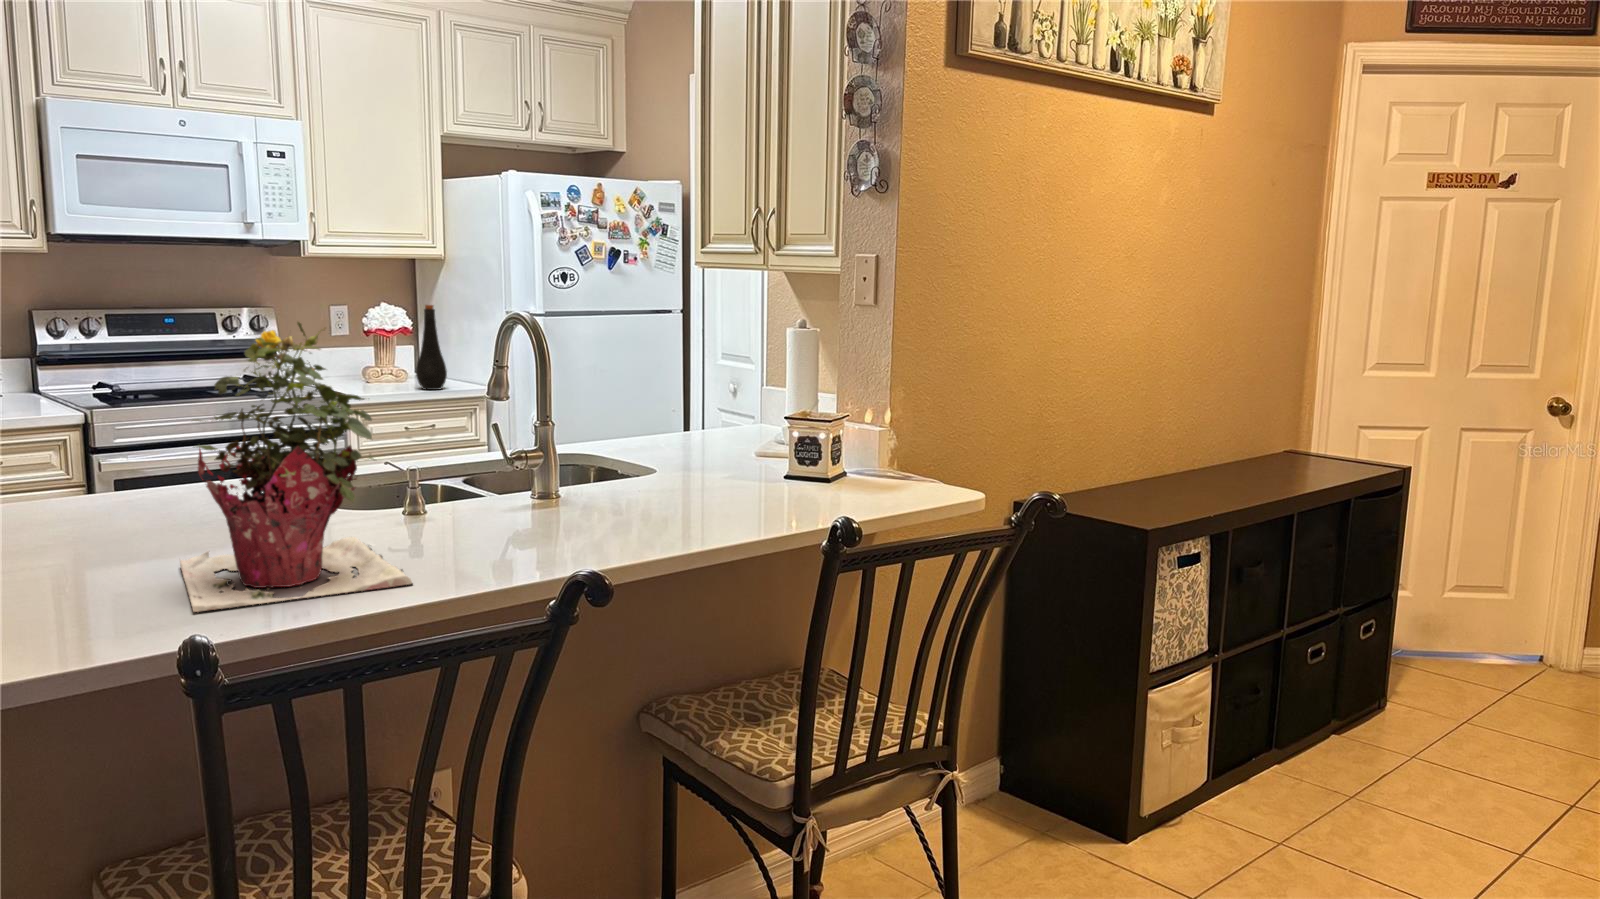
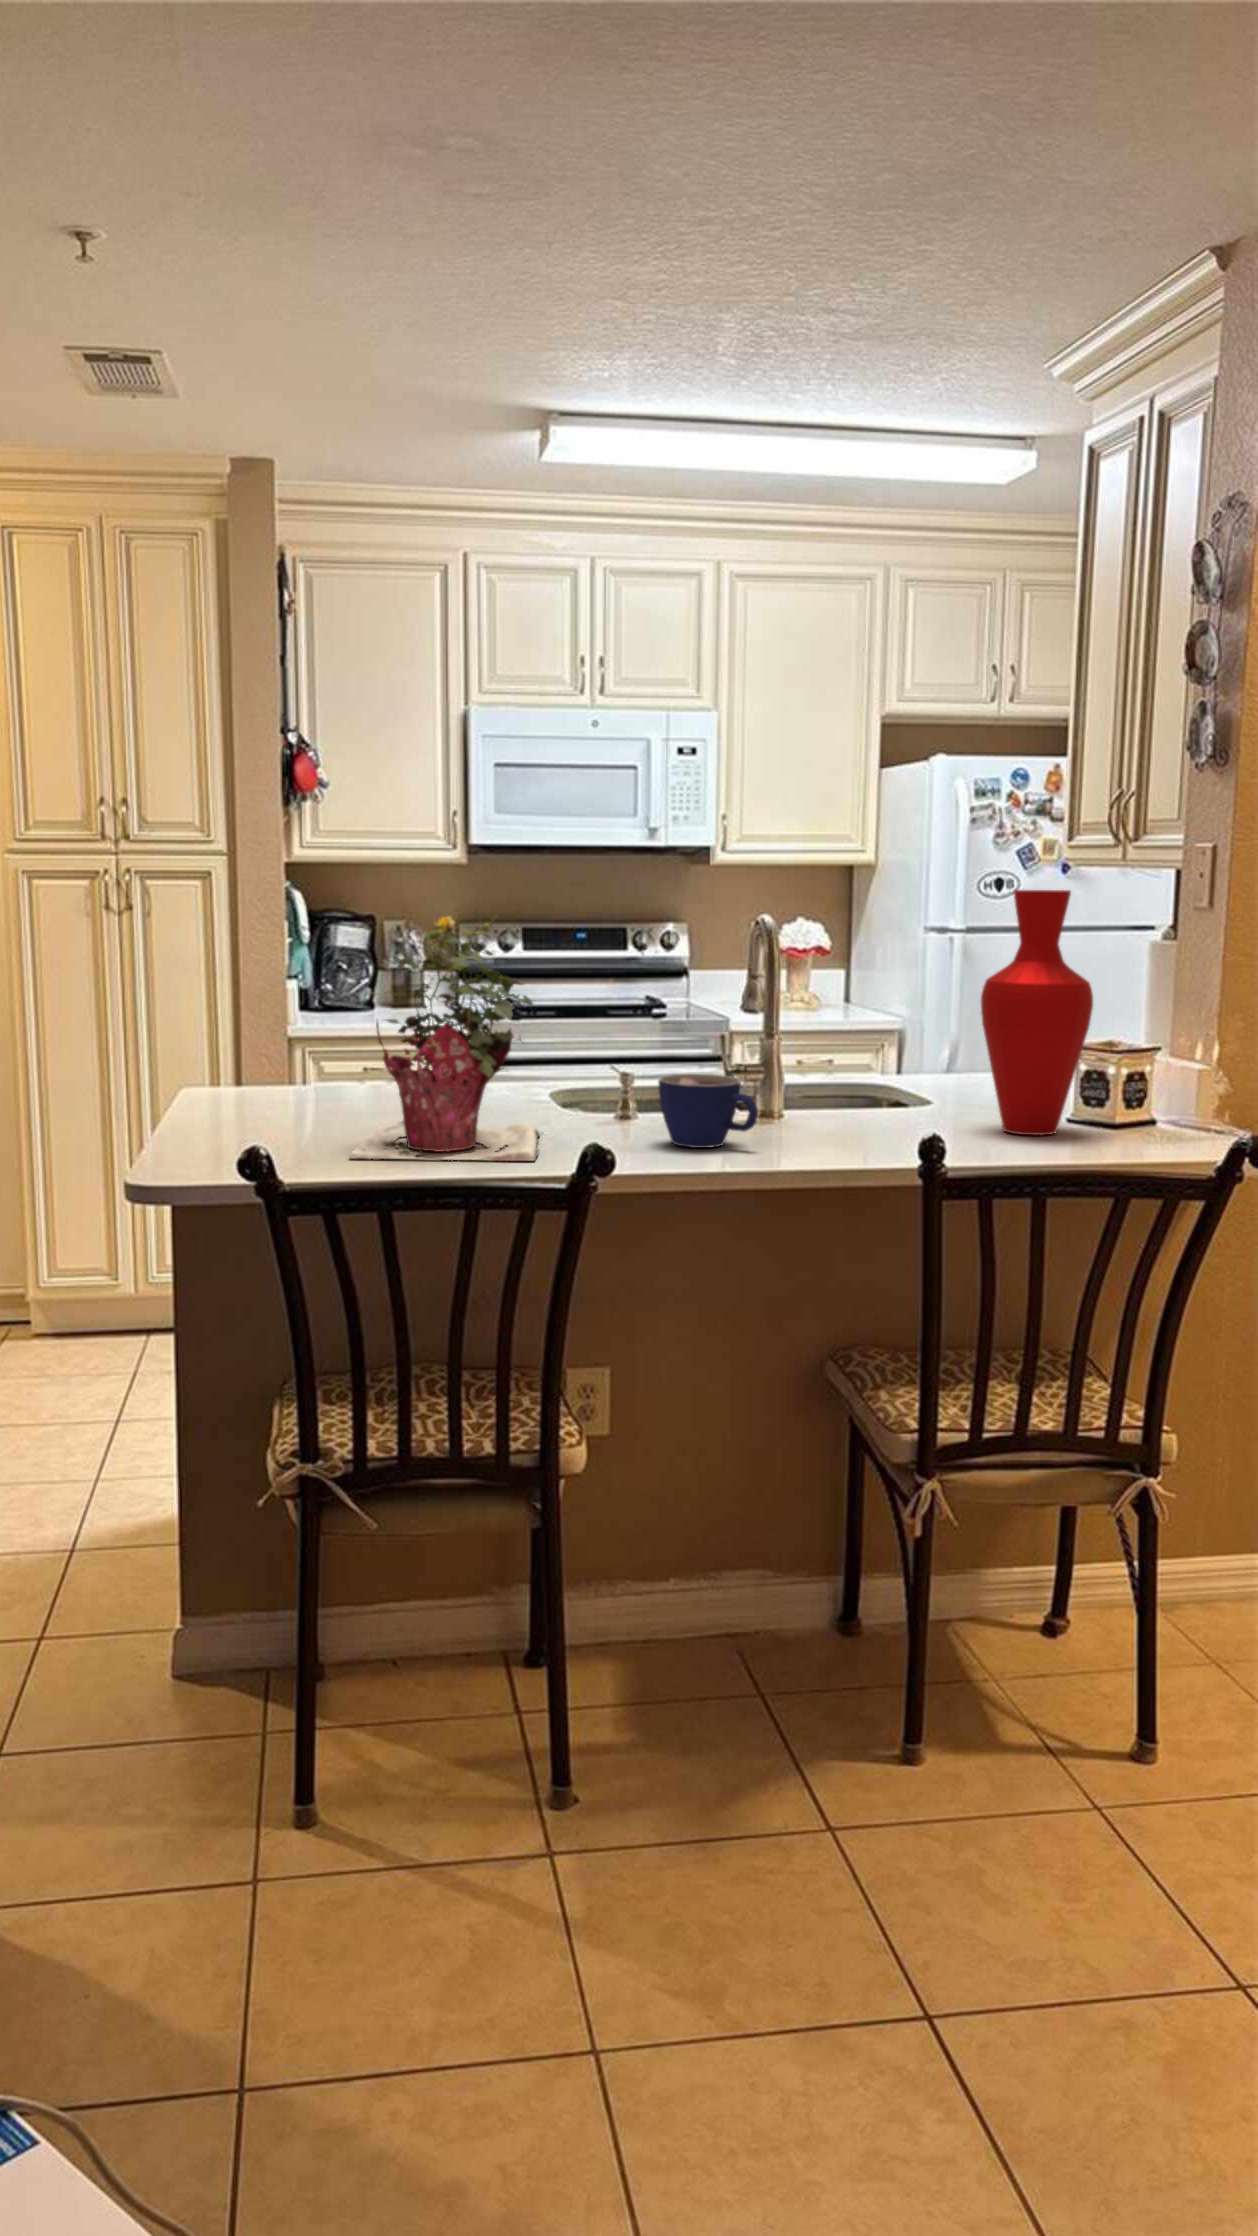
vase: none [732,295,821,495] -> present [981,890,1093,1135]
bottle: present [416,305,447,390] -> none [818,919,853,1021]
cup: none [497,471,603,545] -> present [658,1074,758,1148]

